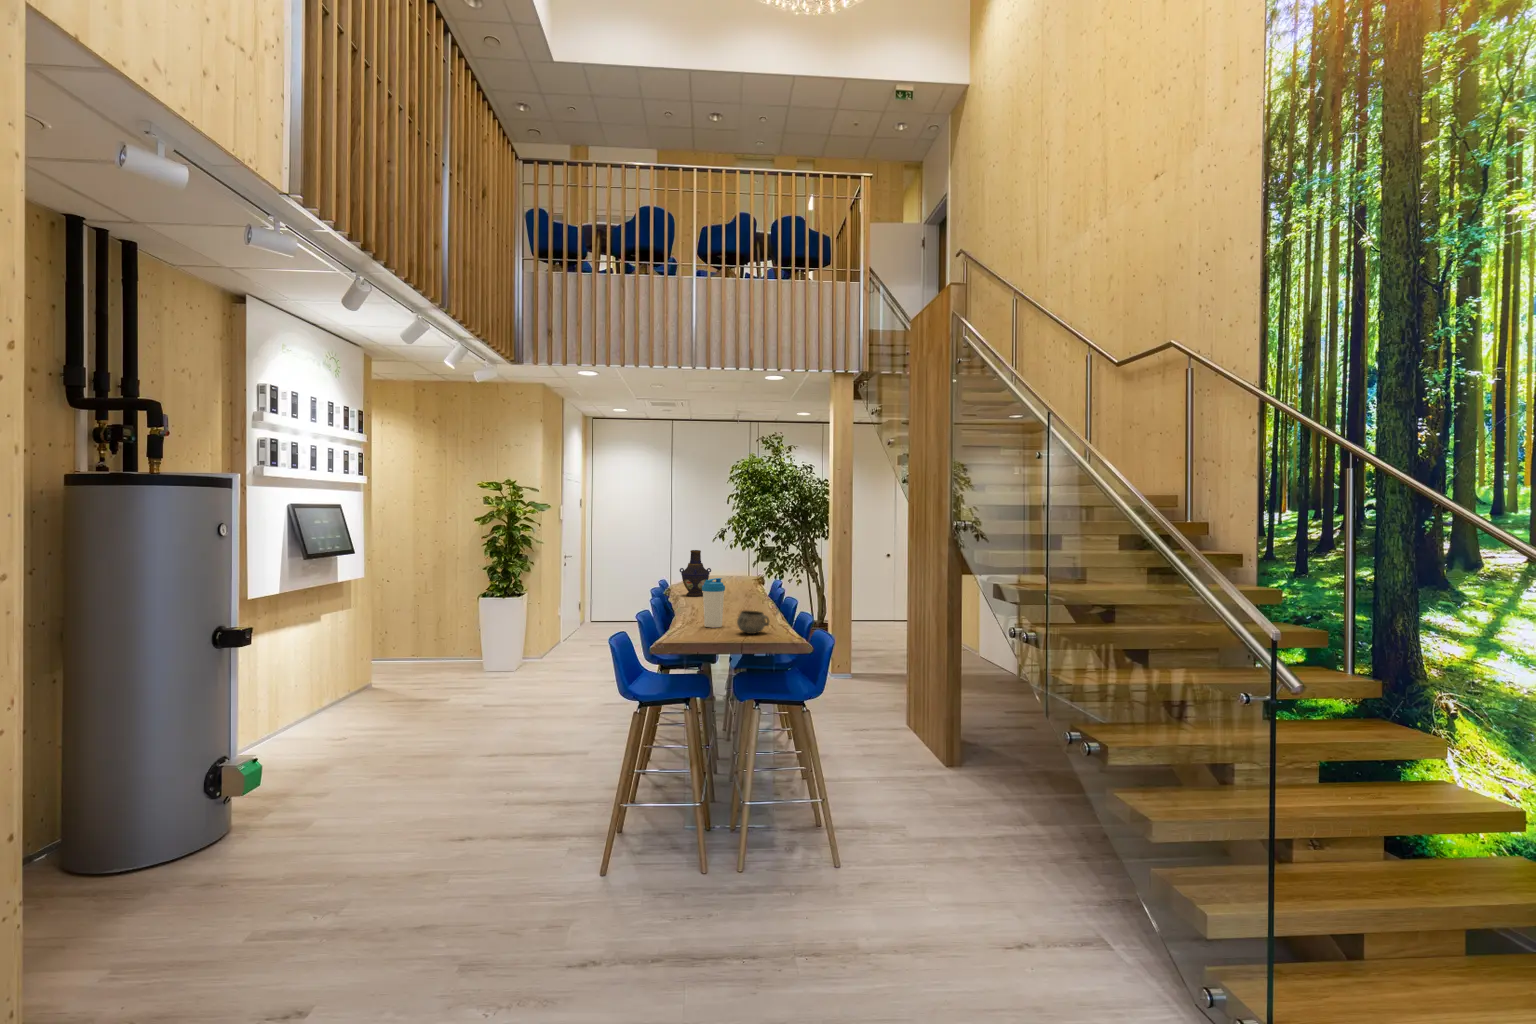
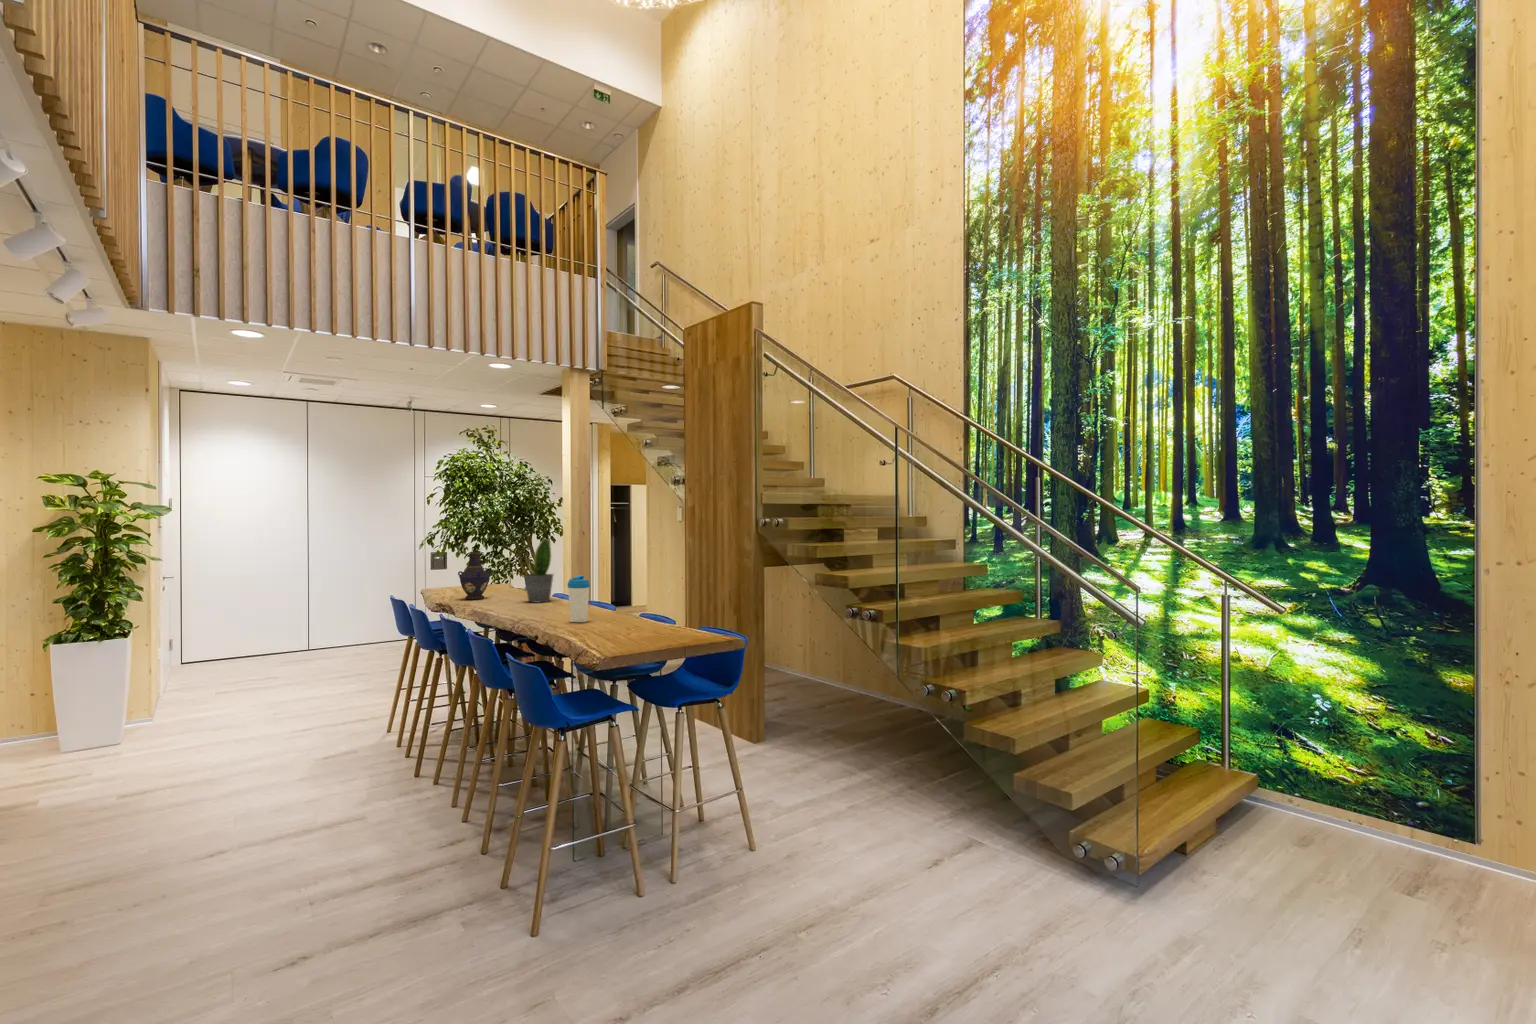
potted plant: none [723,537,752,603] -> present [524,538,553,602]
decorative bowl: present [737,611,769,634] -> none [617,603,647,624]

